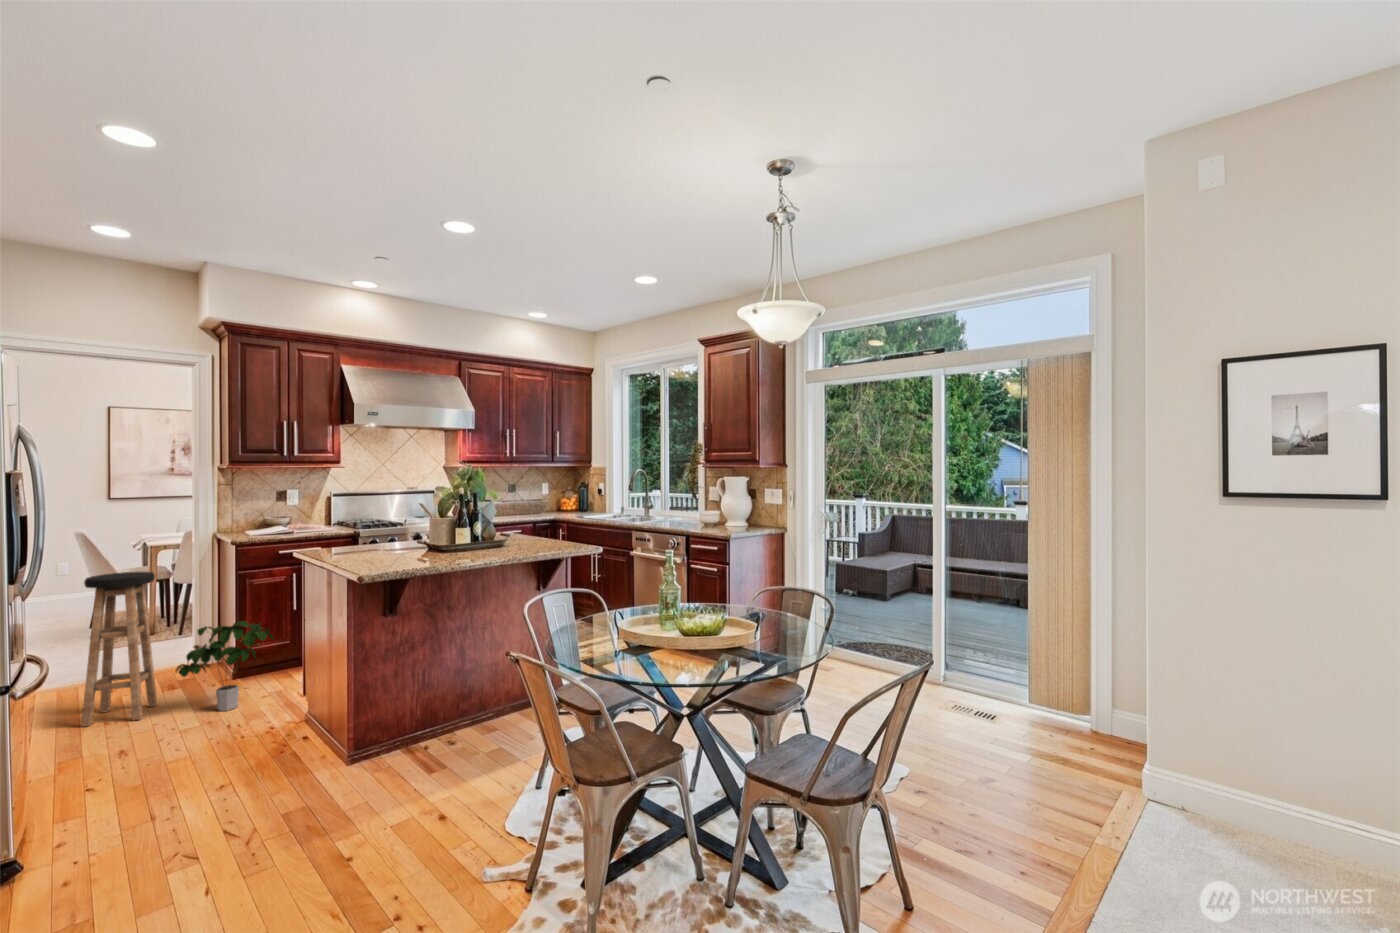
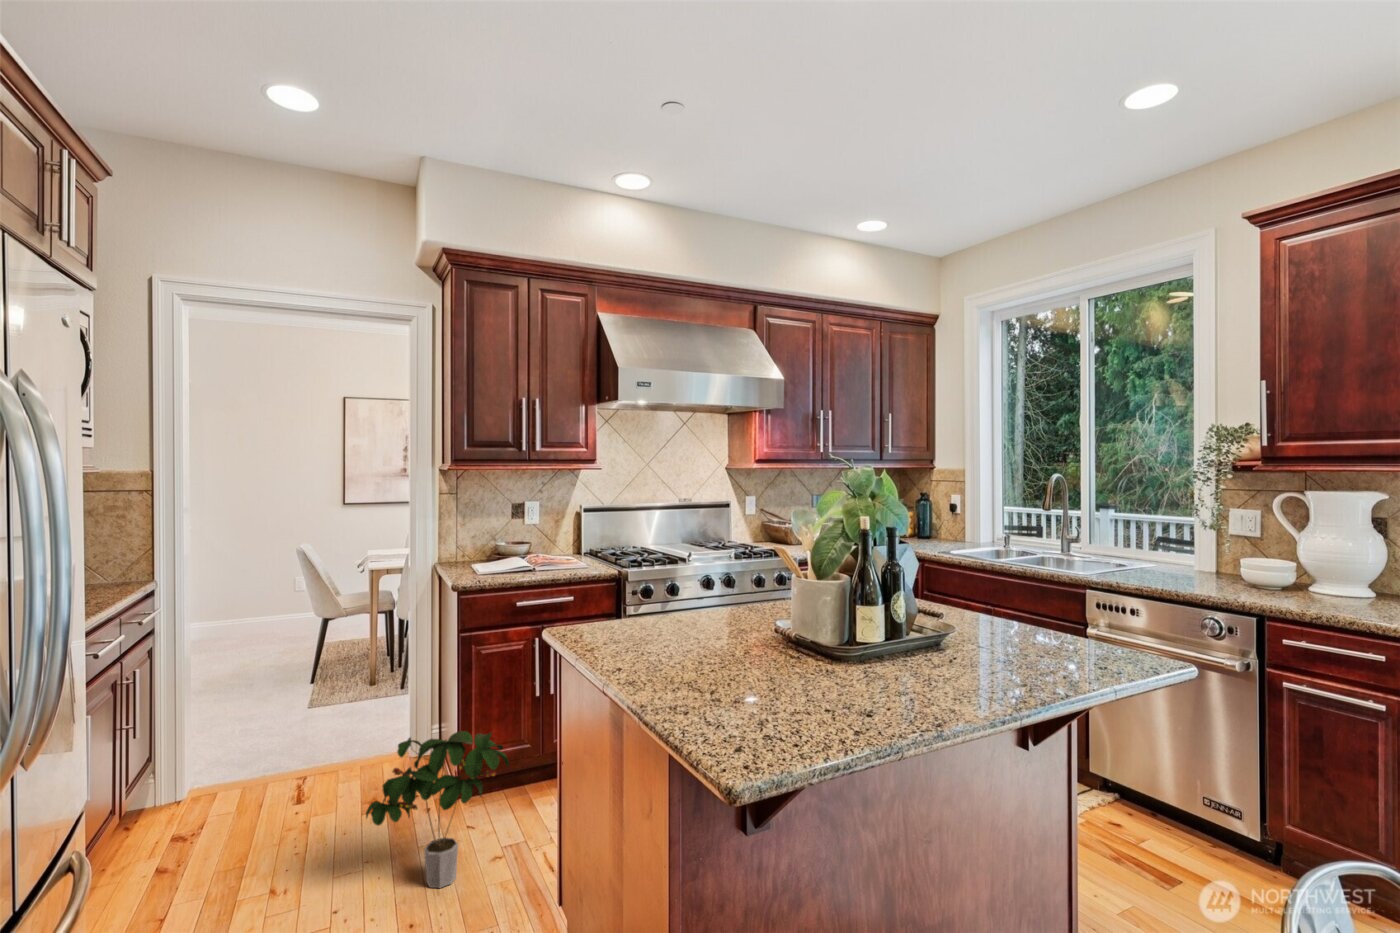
bar stool: present [81,572,157,727] -> none [237,635,348,894]

